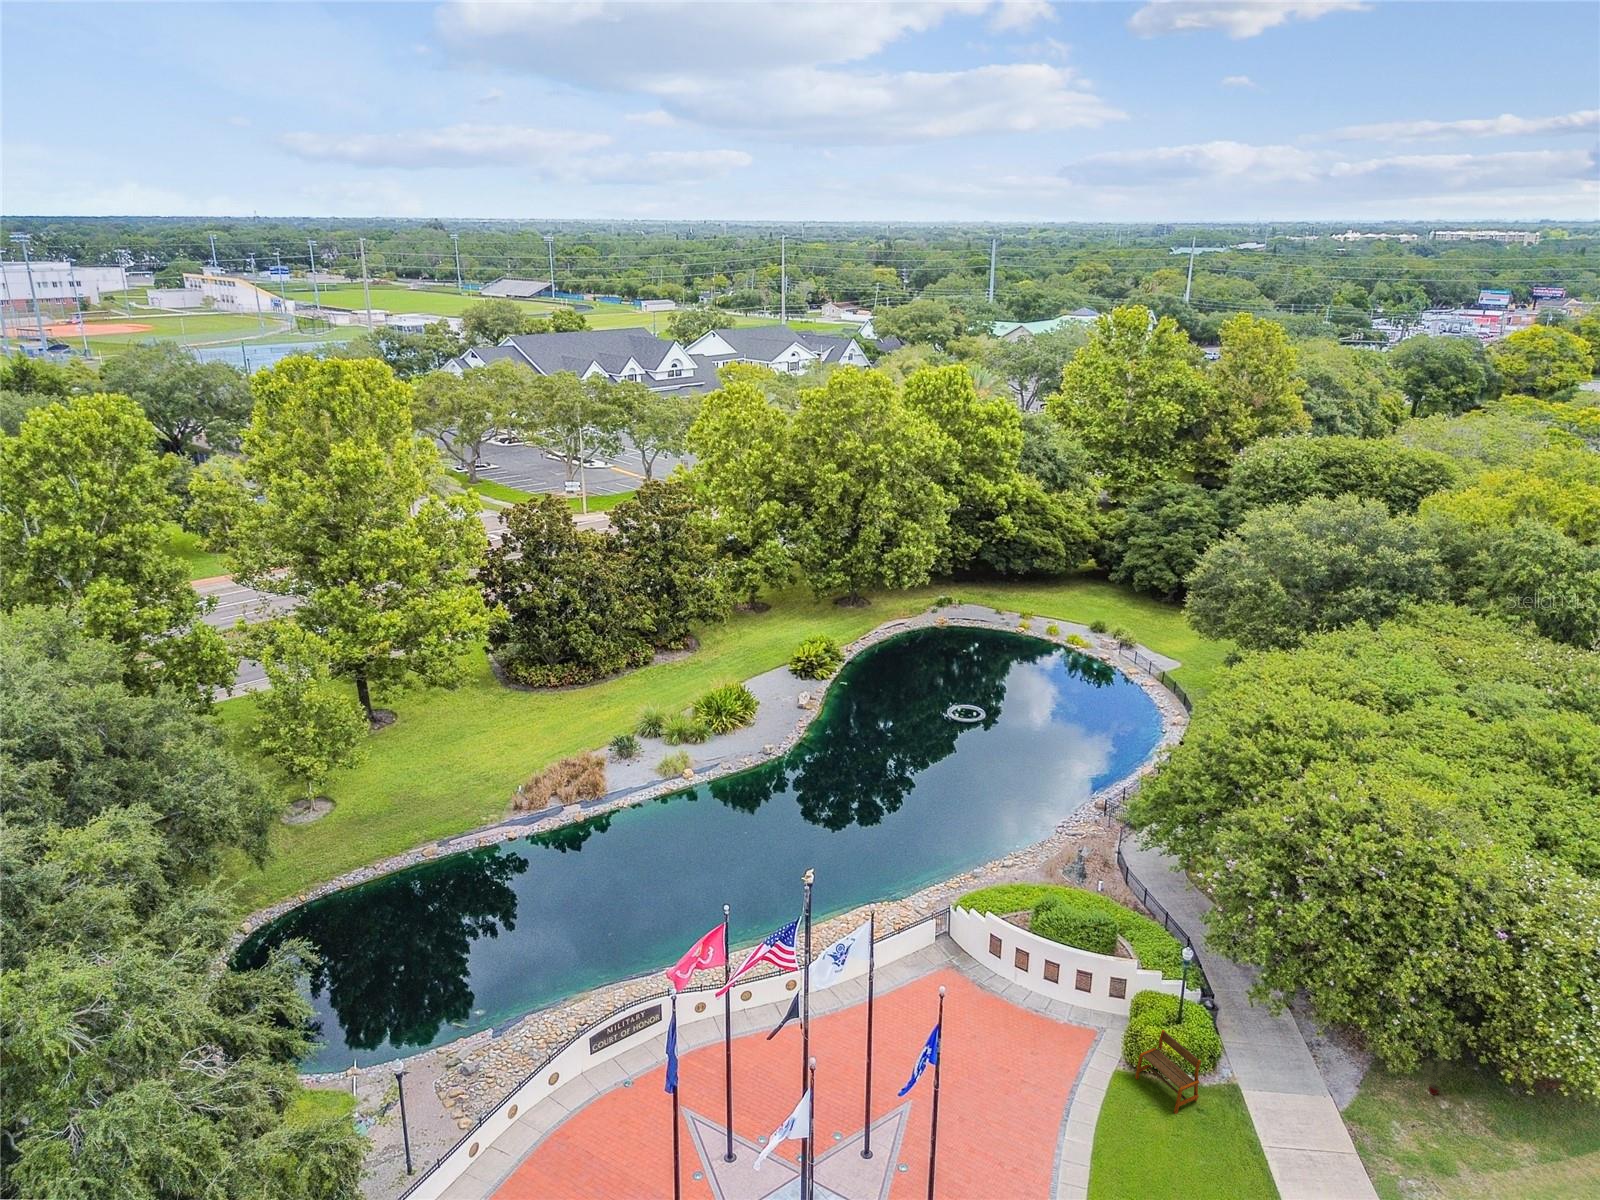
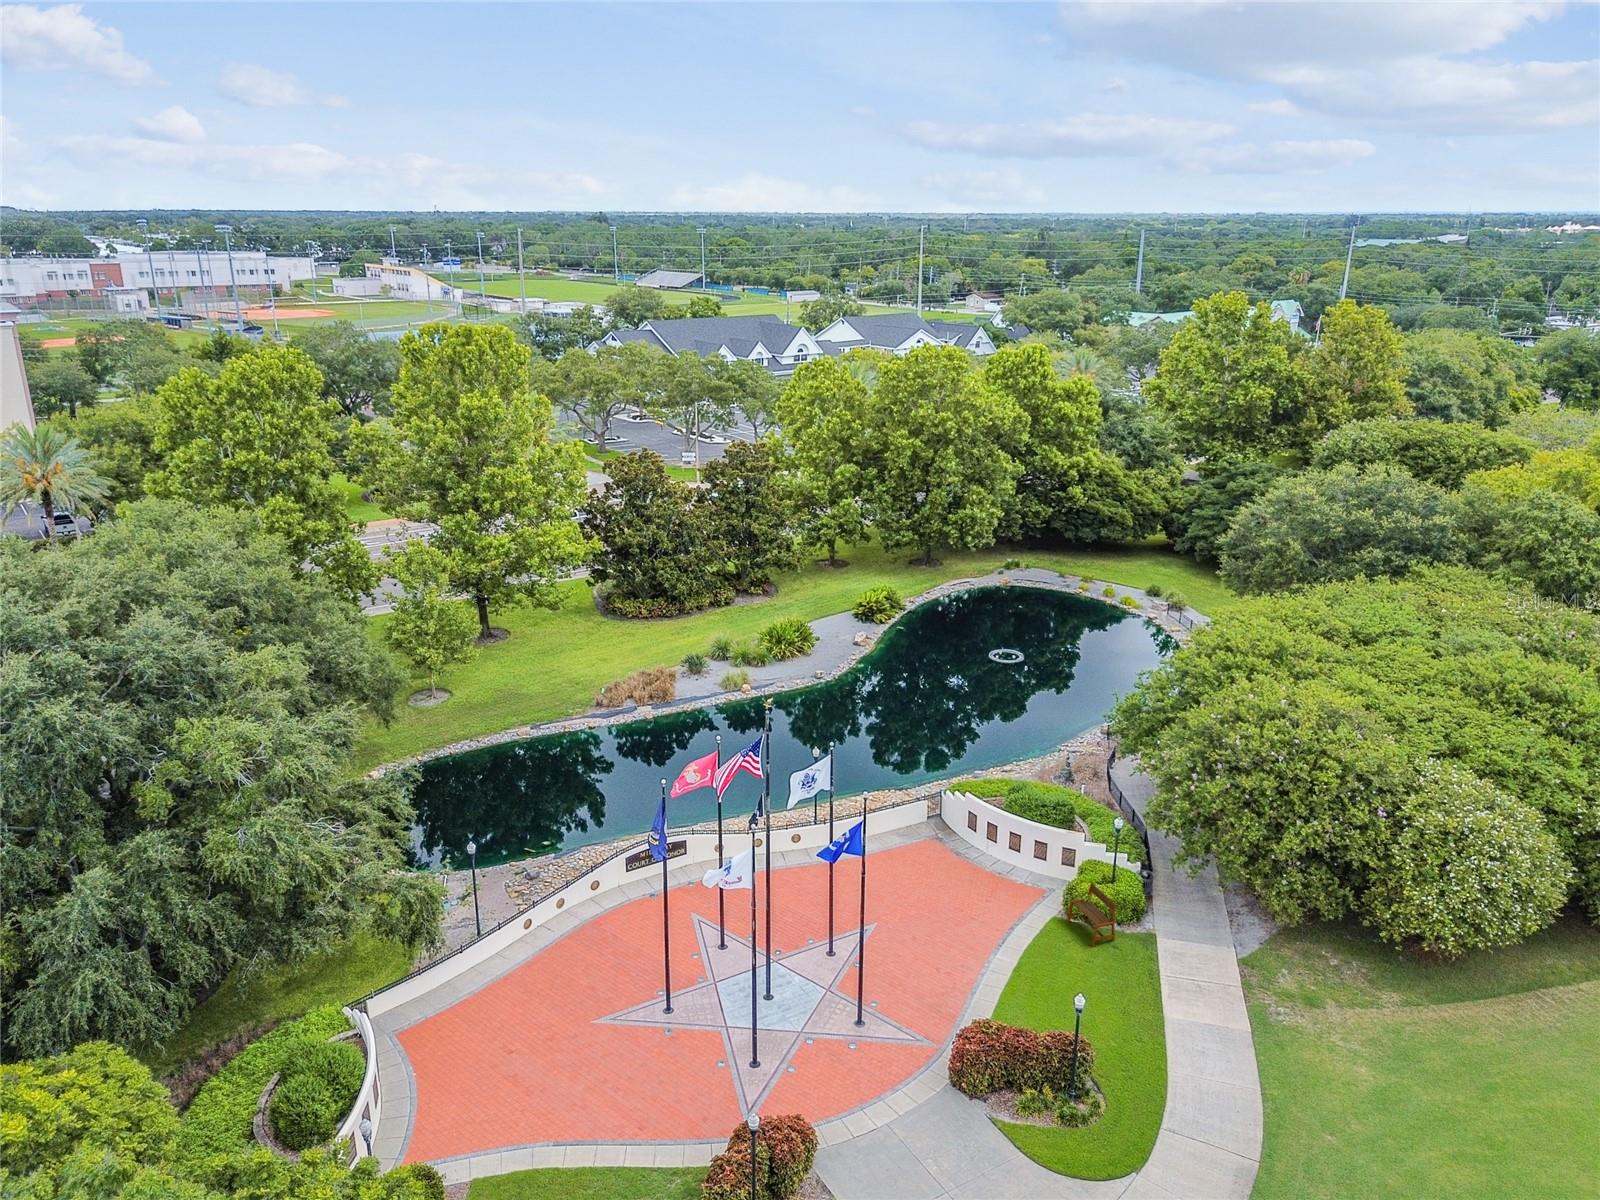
potted tree: present [1422,1058,1452,1095] -> none [1312,915,1340,952]

